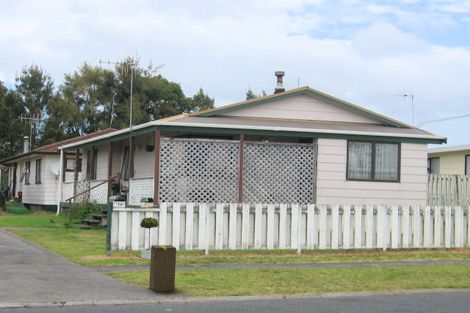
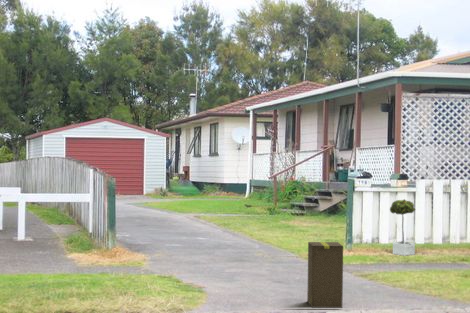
cardboard box: present [149,245,176,291] -> present [307,242,343,308]

